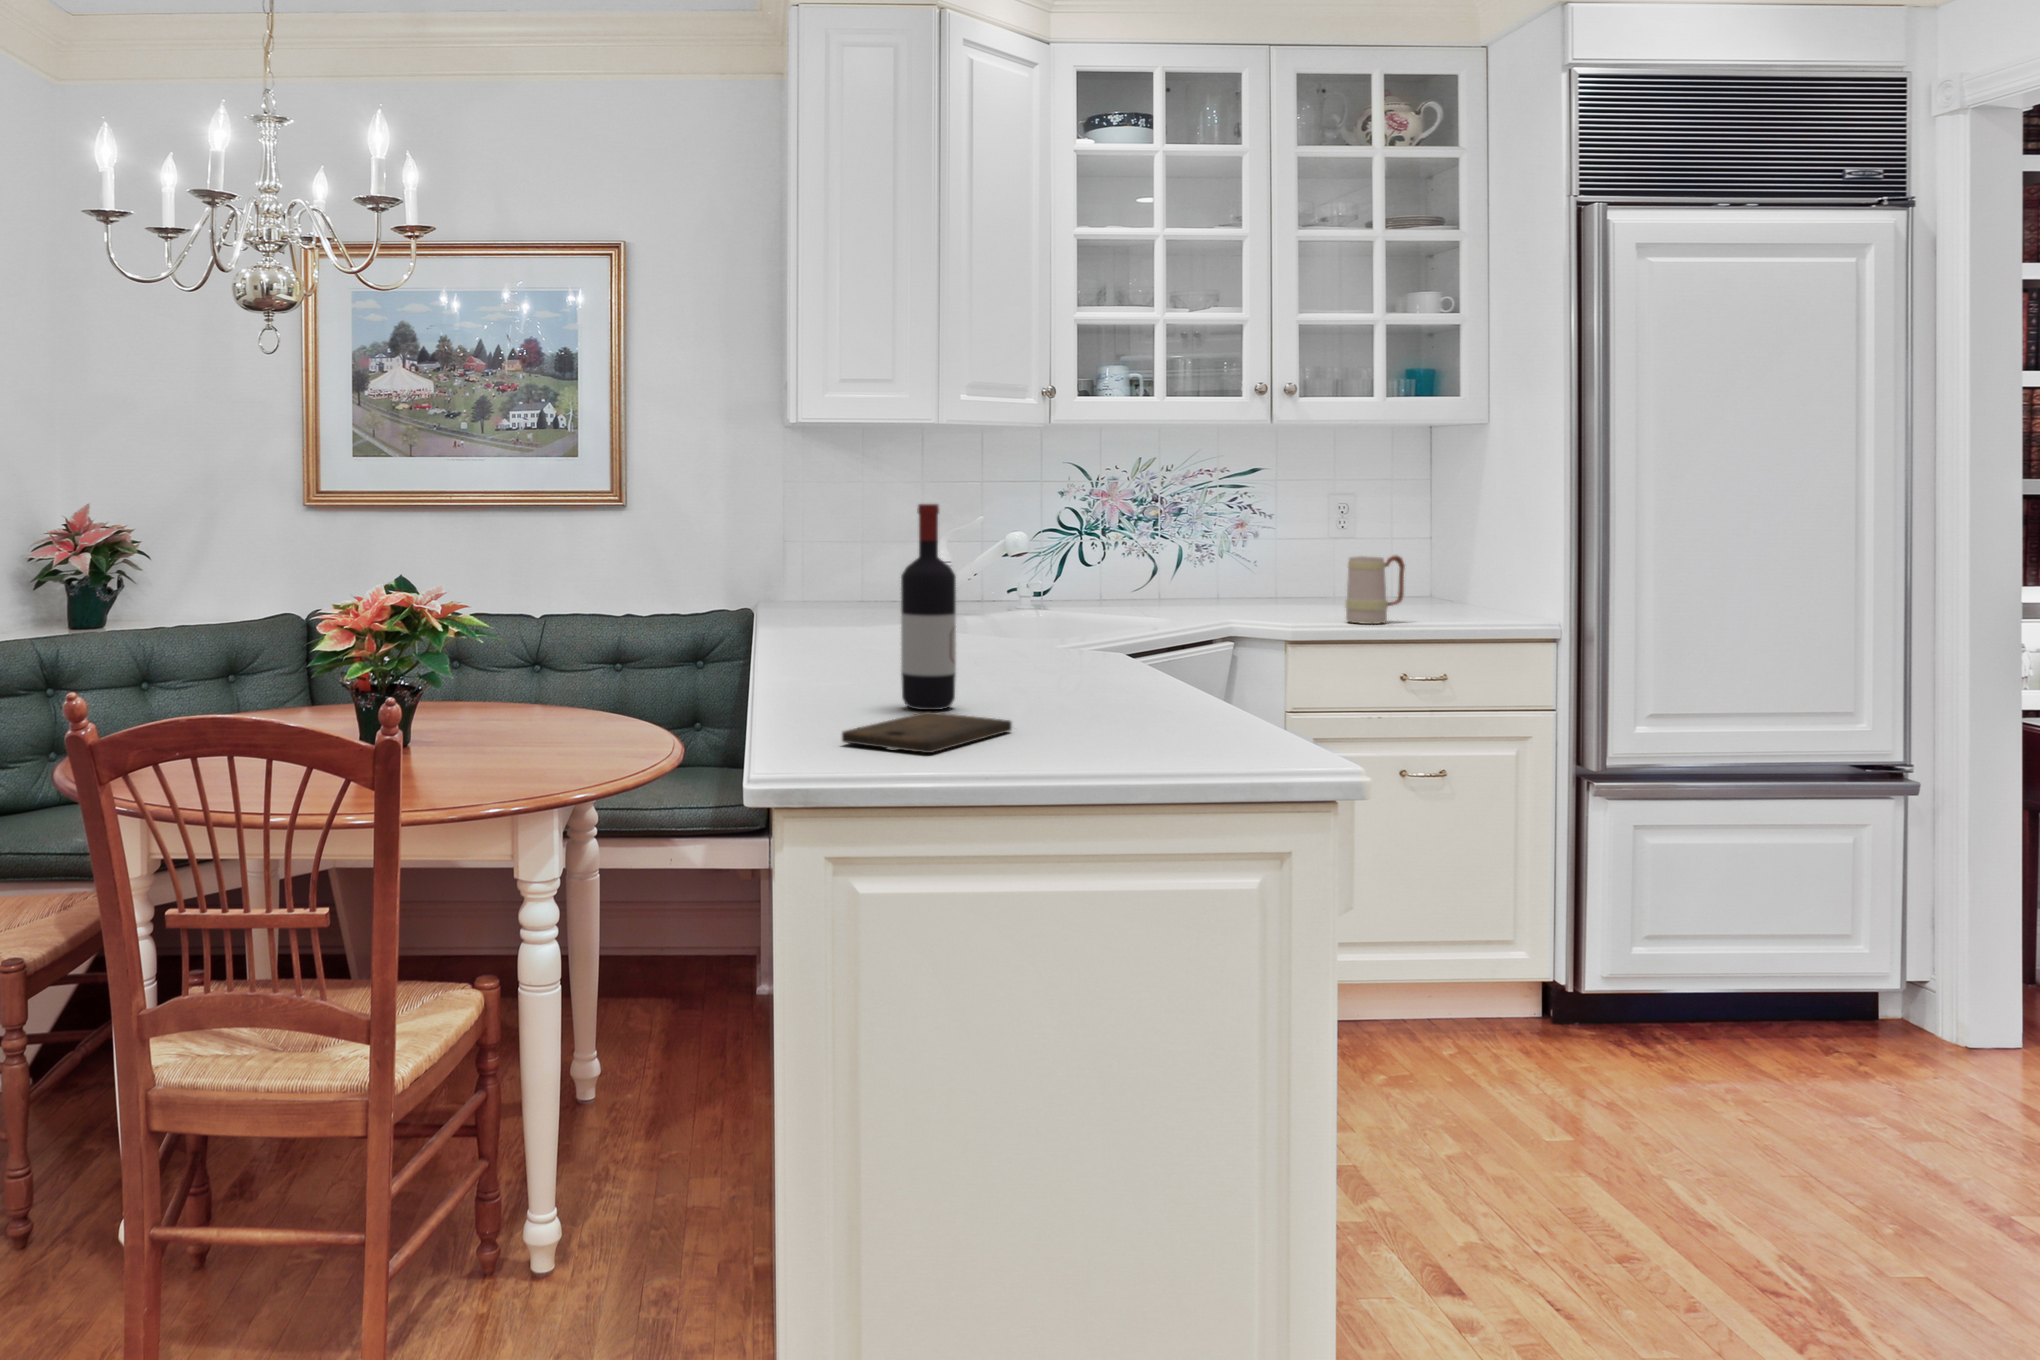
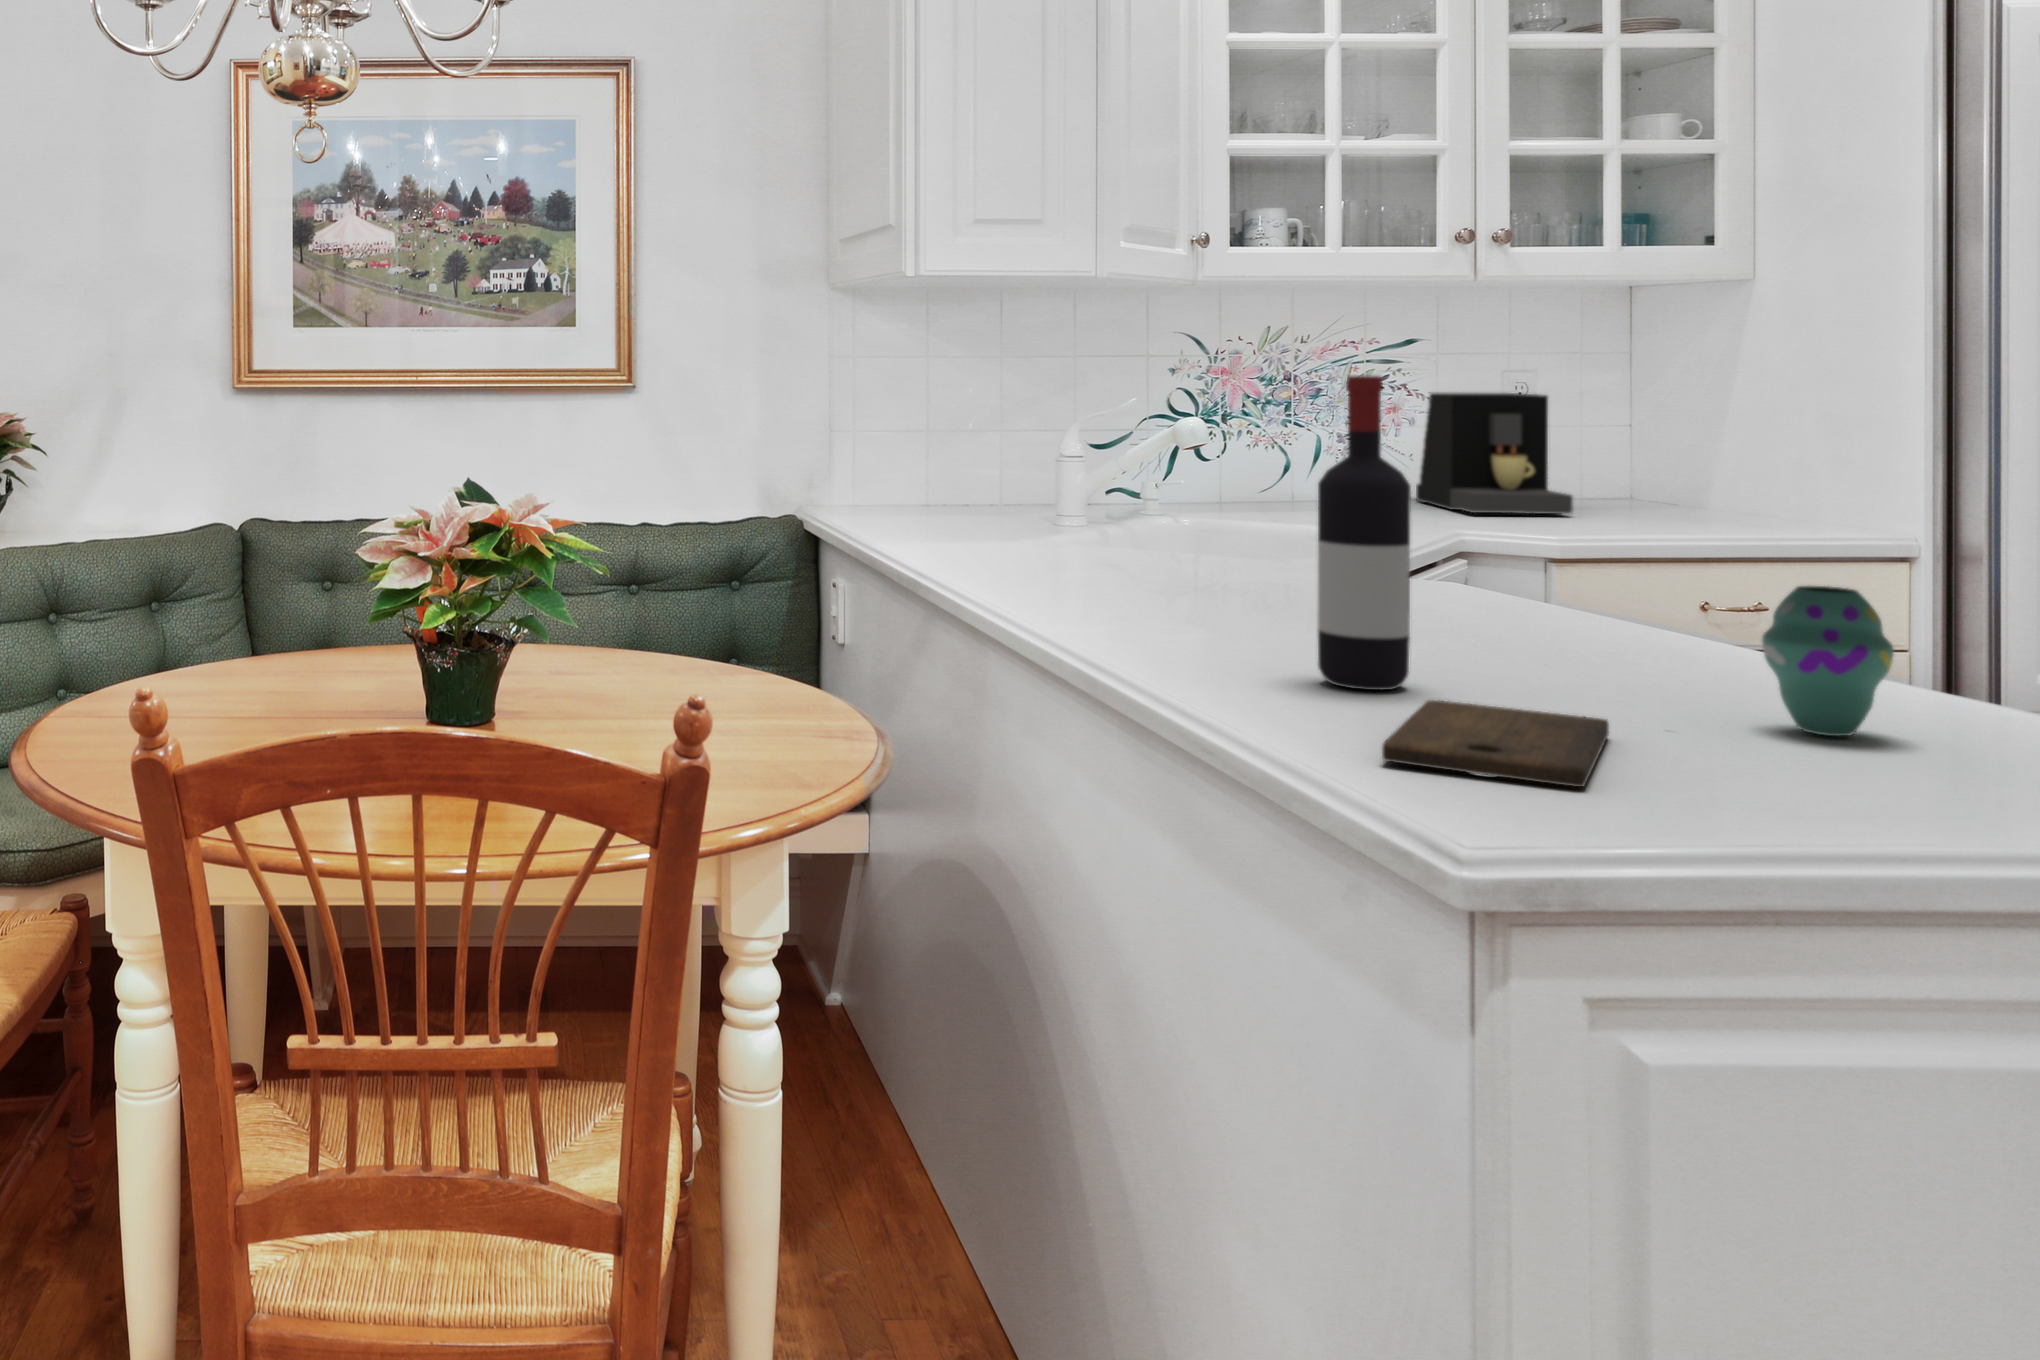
coffee maker: none [1265,509,1353,605] -> present [1416,393,1573,514]
mug: present [1346,556,1405,624] -> none [1623,451,1709,542]
vase: none [1115,637,1180,730] -> present [1762,586,1894,736]

